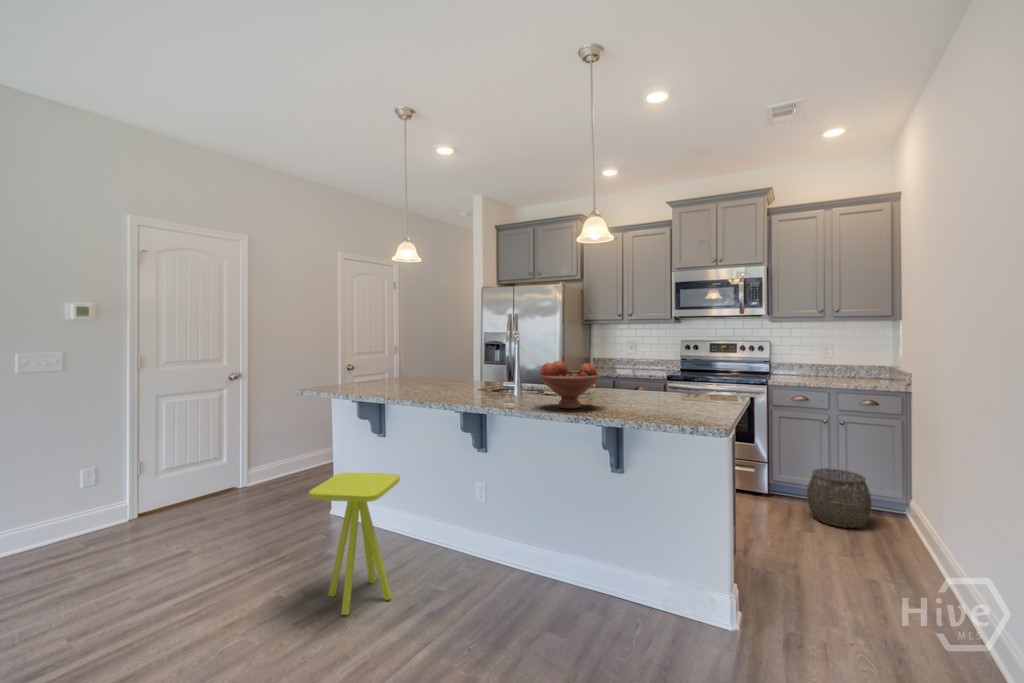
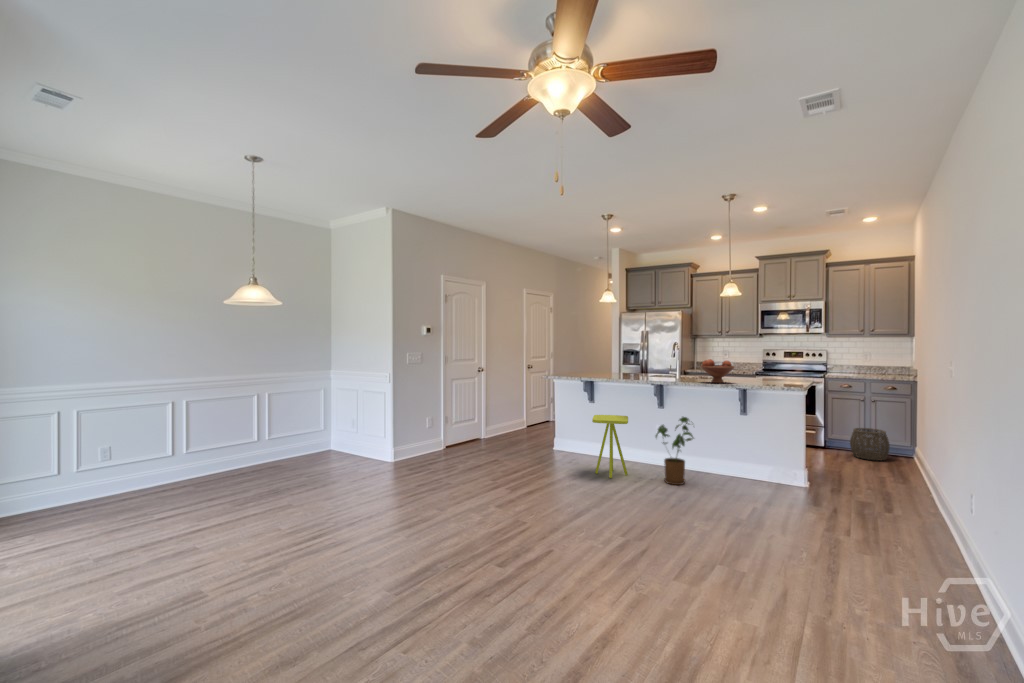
house plant: none [436,483,514,636] -> present [656,417,693,485]

